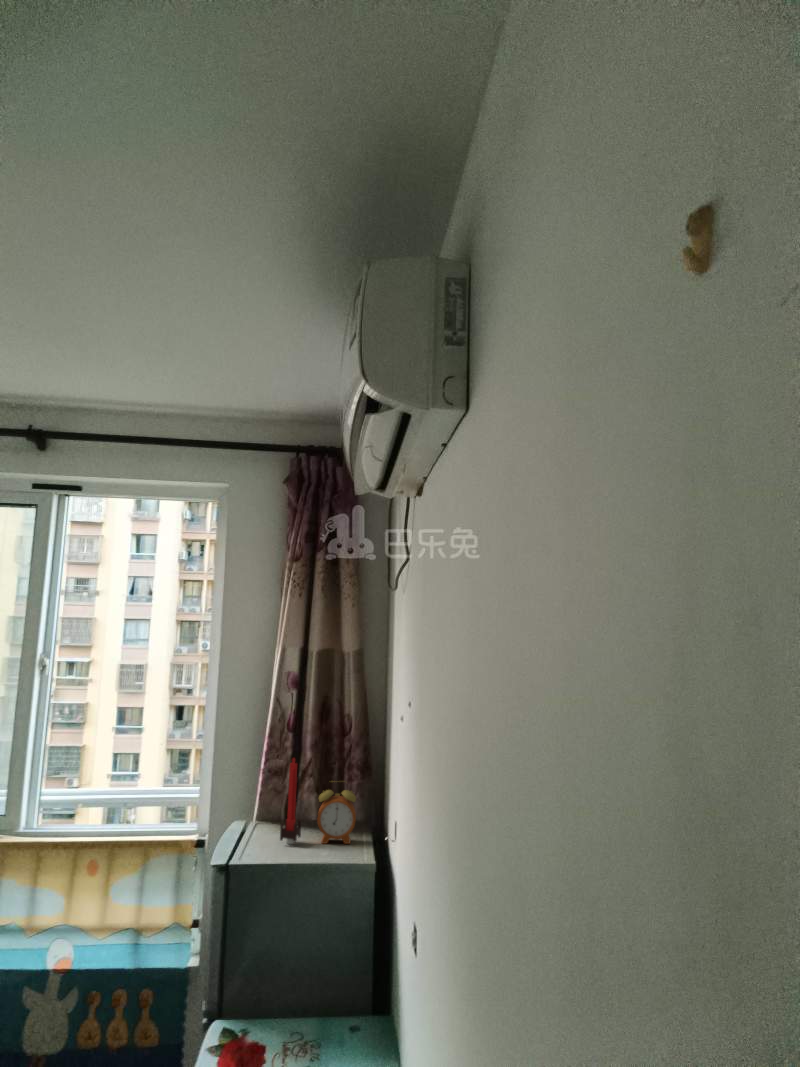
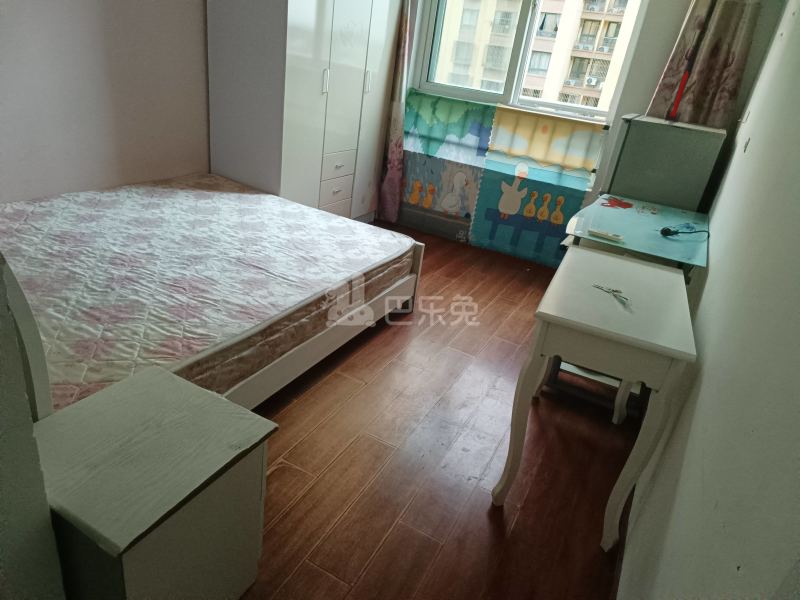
alarm clock: present [317,790,356,844] -> none [691,91,723,133]

